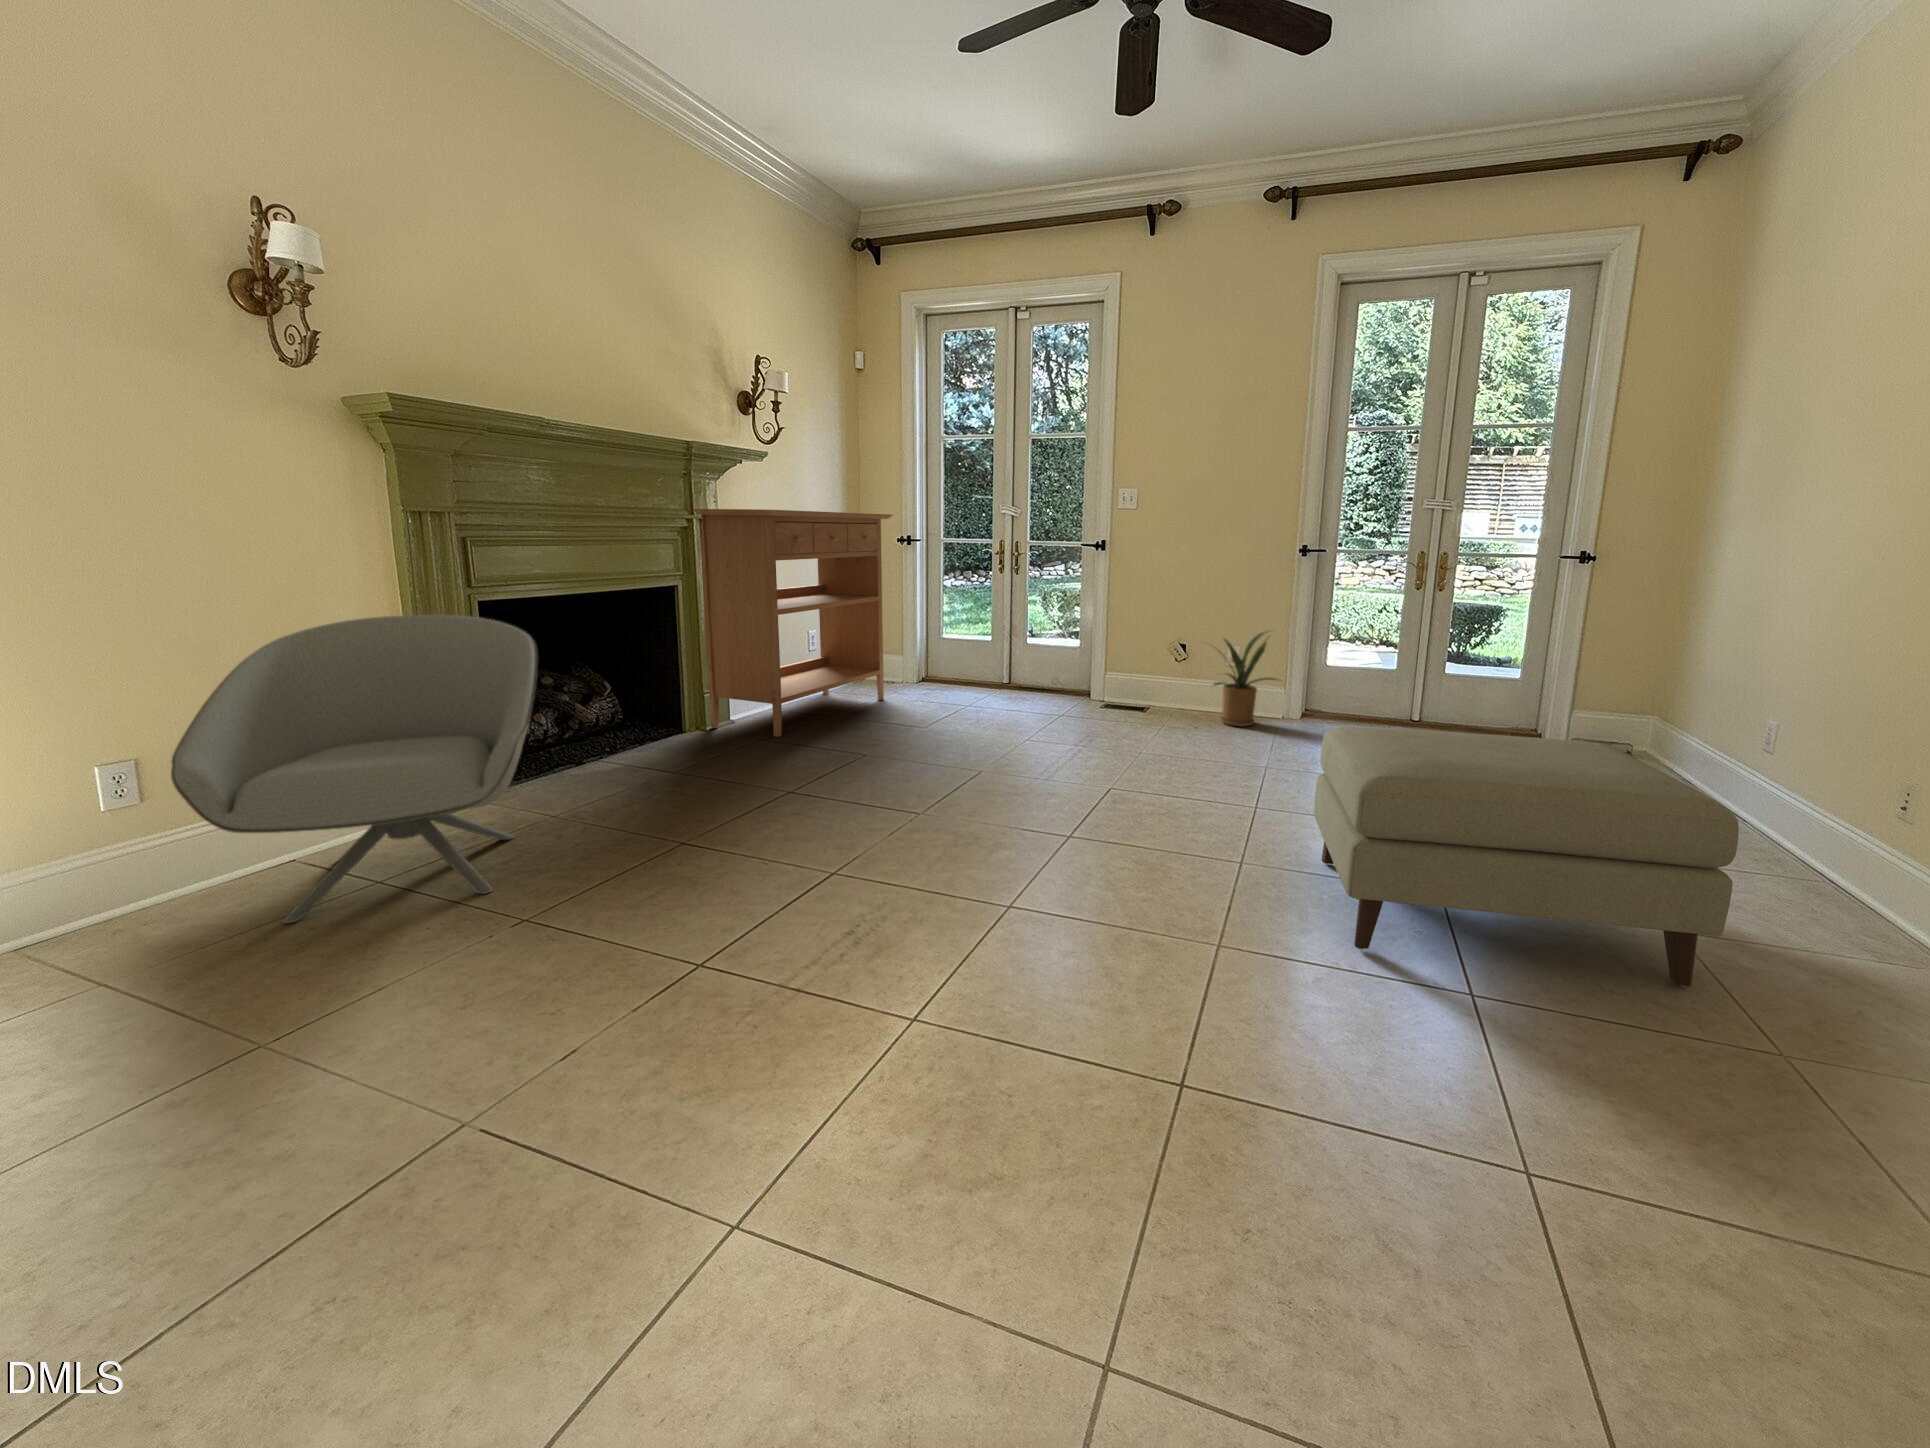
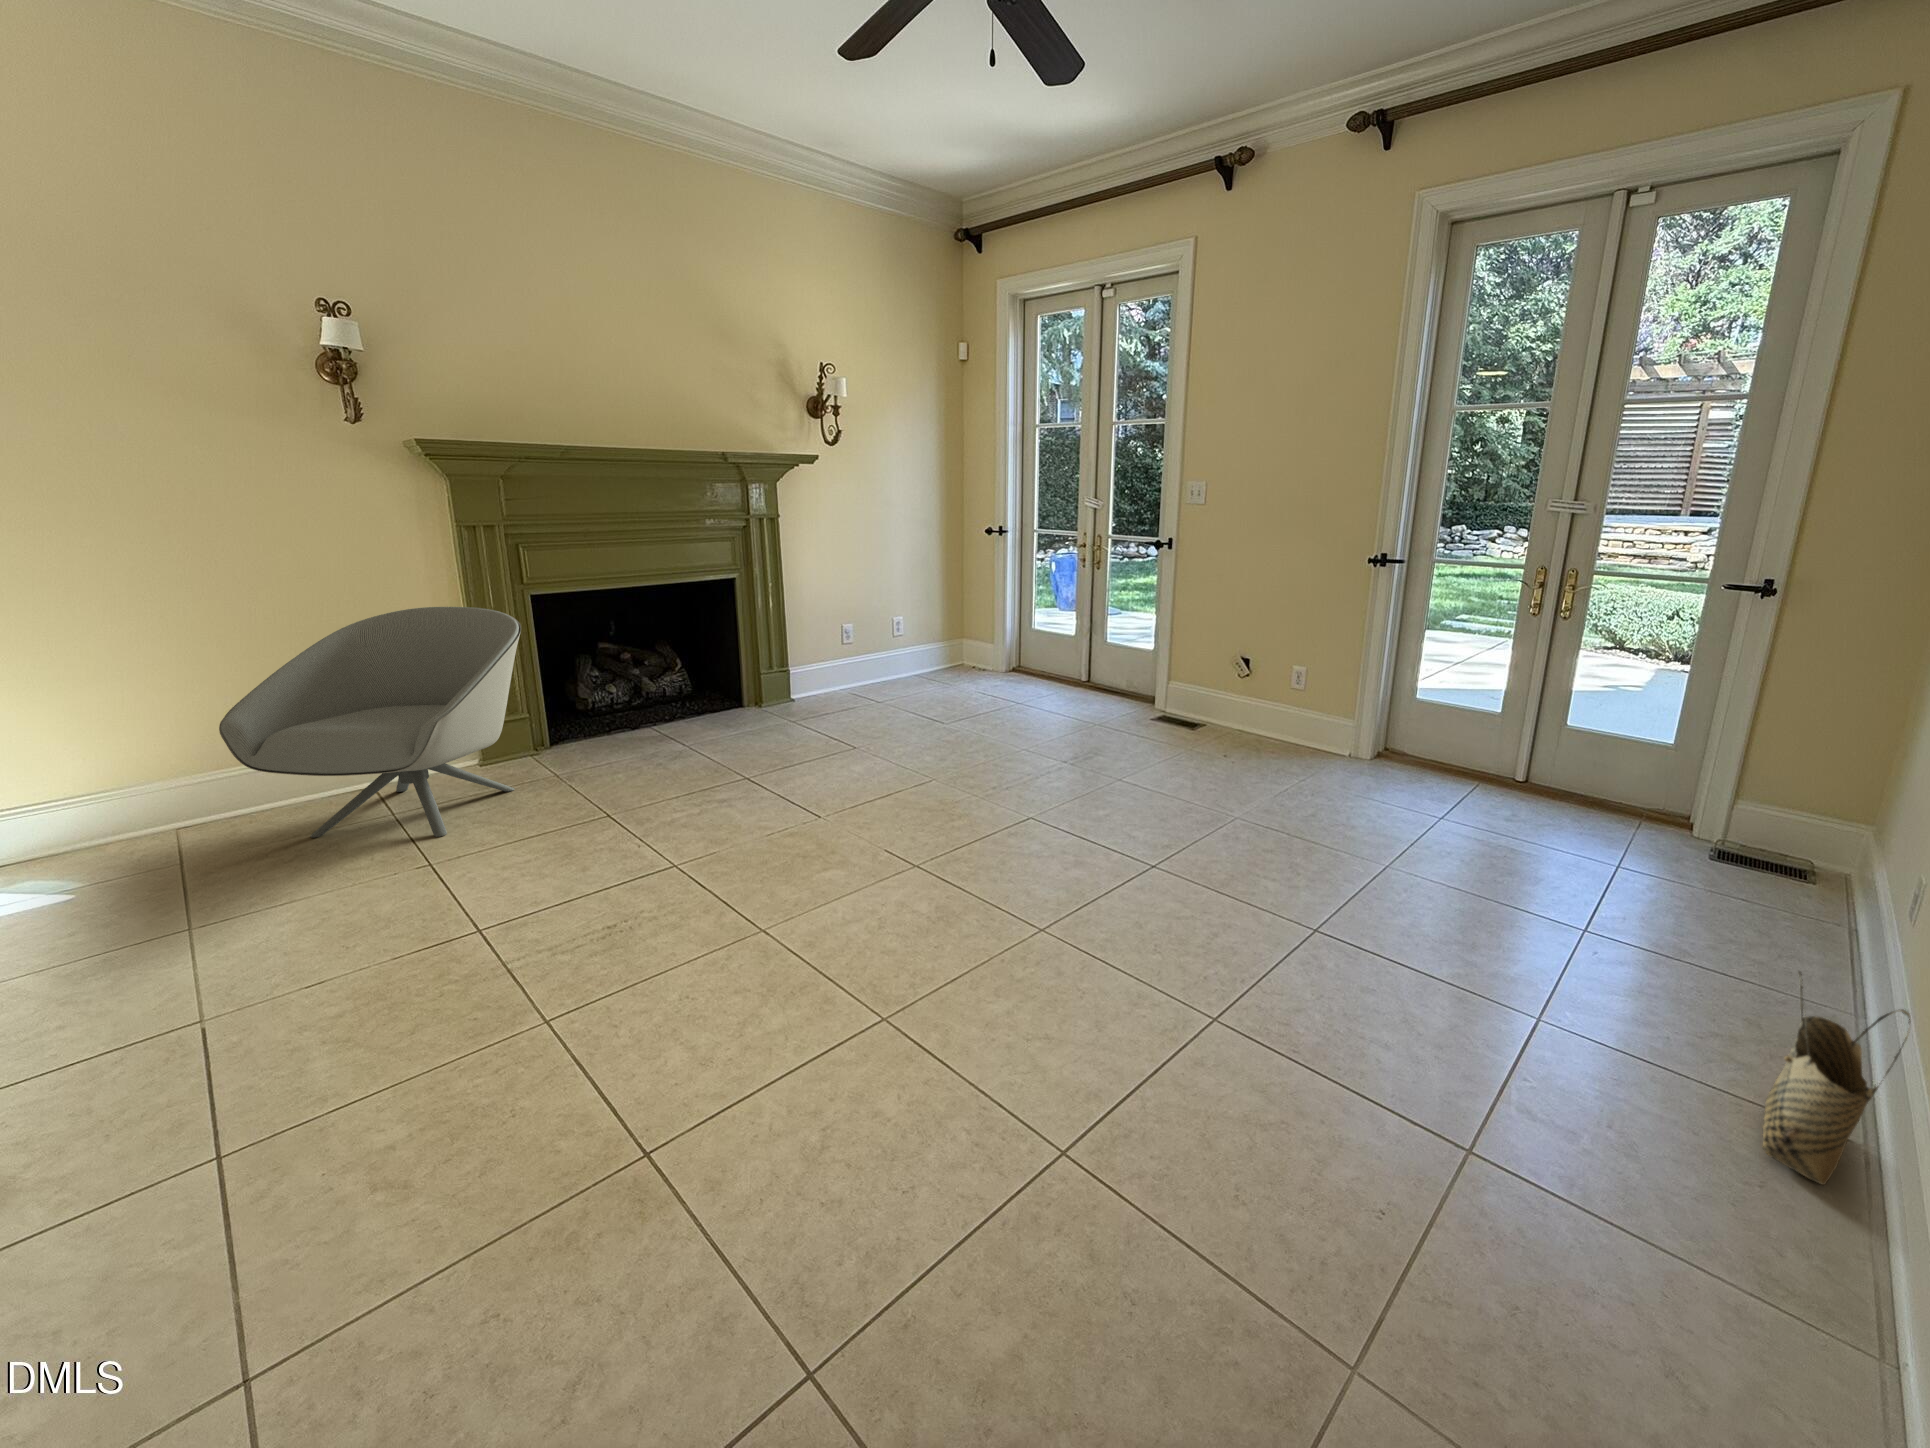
console table: present [693,509,893,737] -> none [748,507,959,720]
house plant: present [1213,631,1279,727] -> none [1230,655,1337,765]
ottoman: present [1314,727,1739,987] -> none [1009,805,1481,1253]
woven basket: none [1749,770,1848,899] -> present [1763,971,1911,1185]

